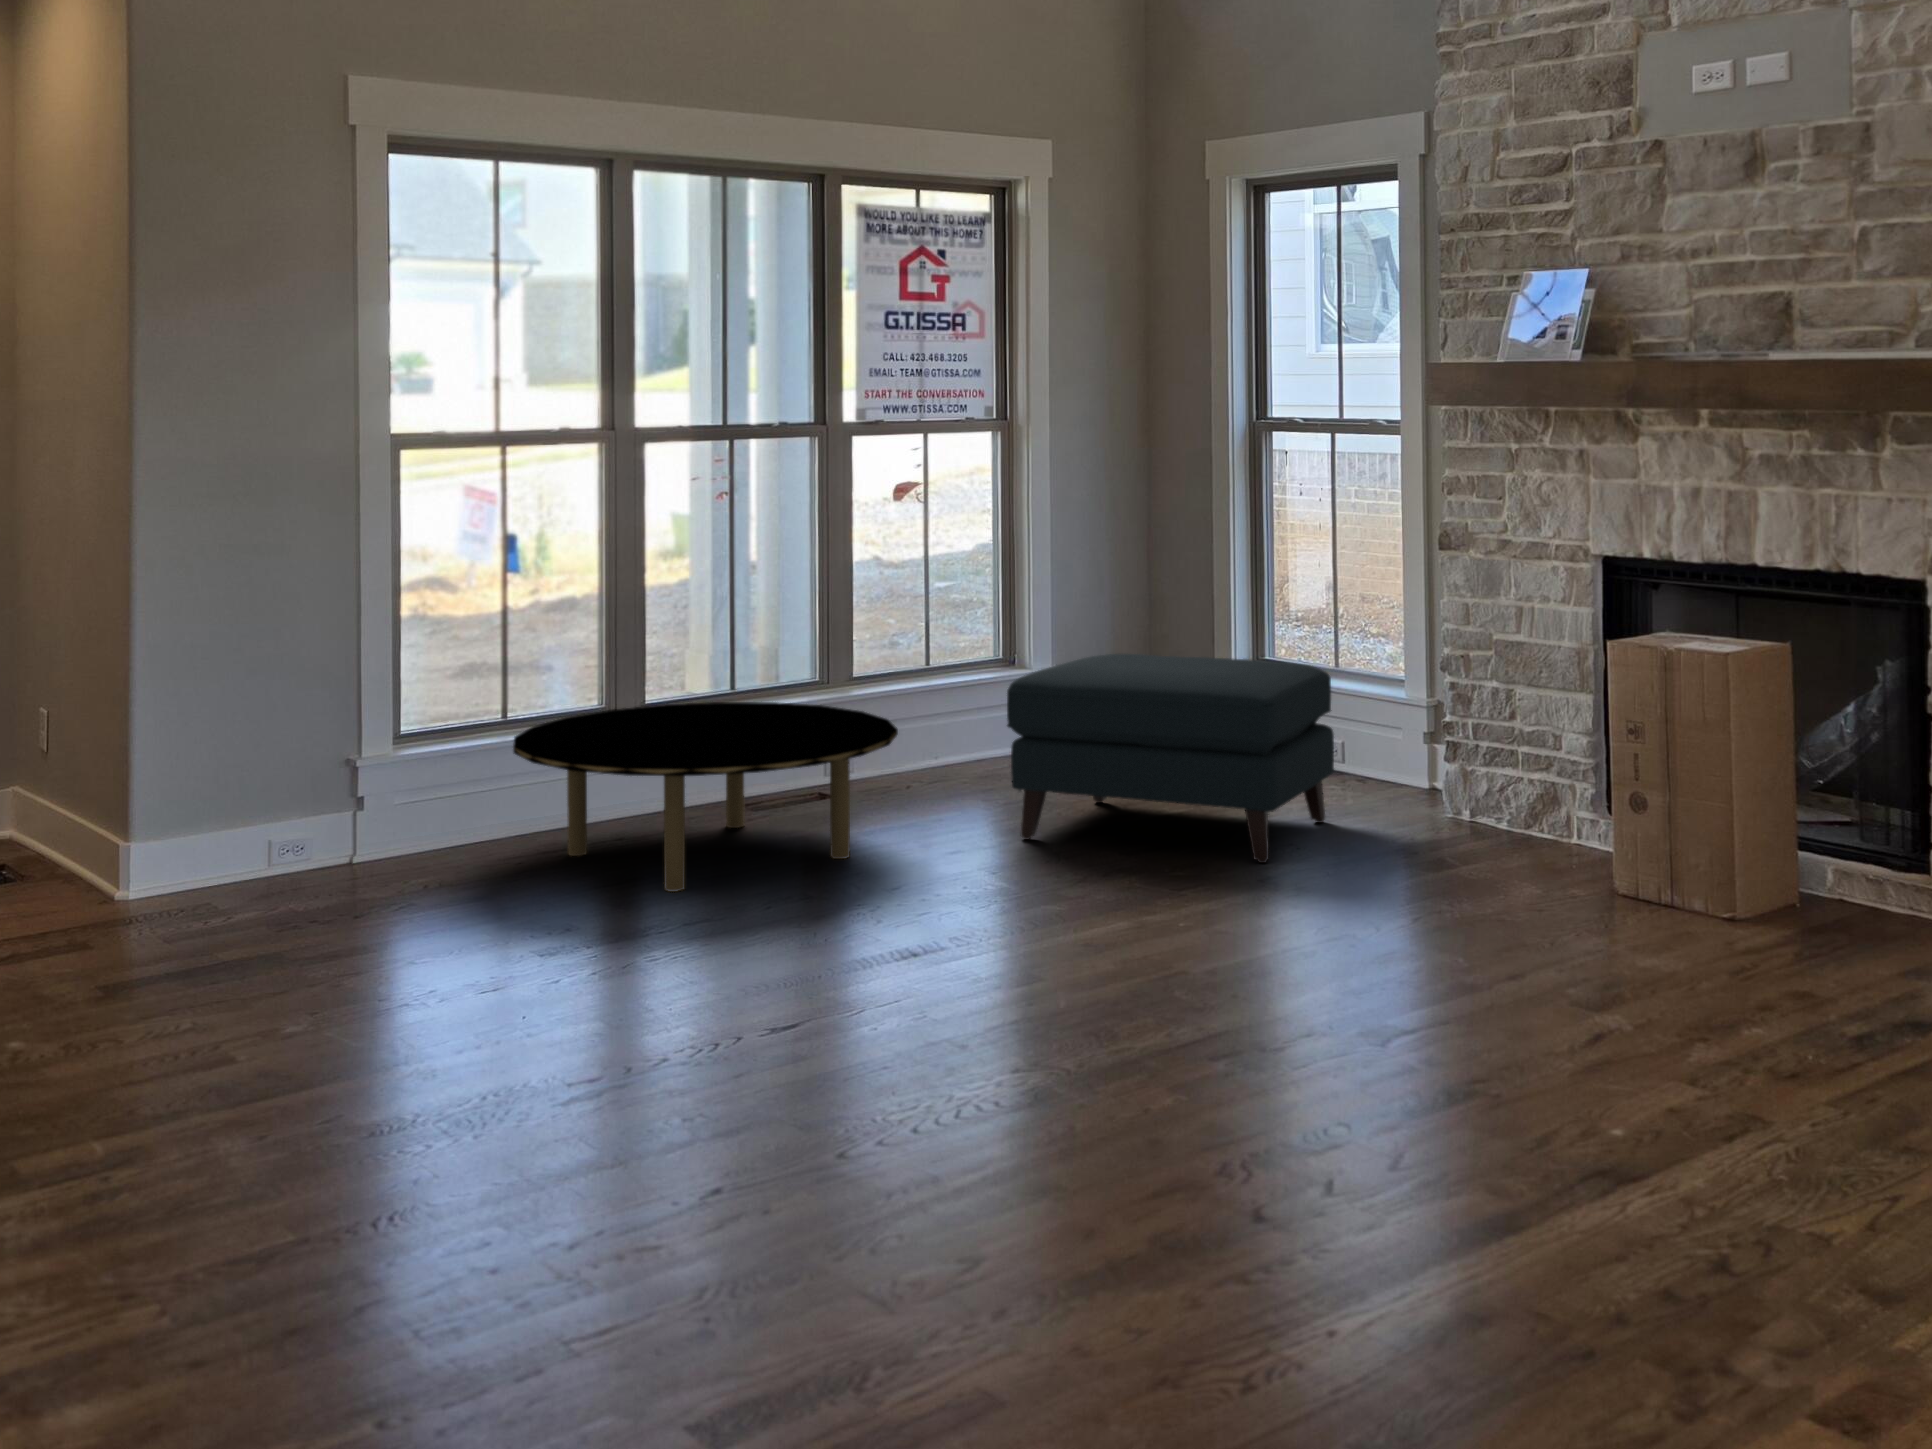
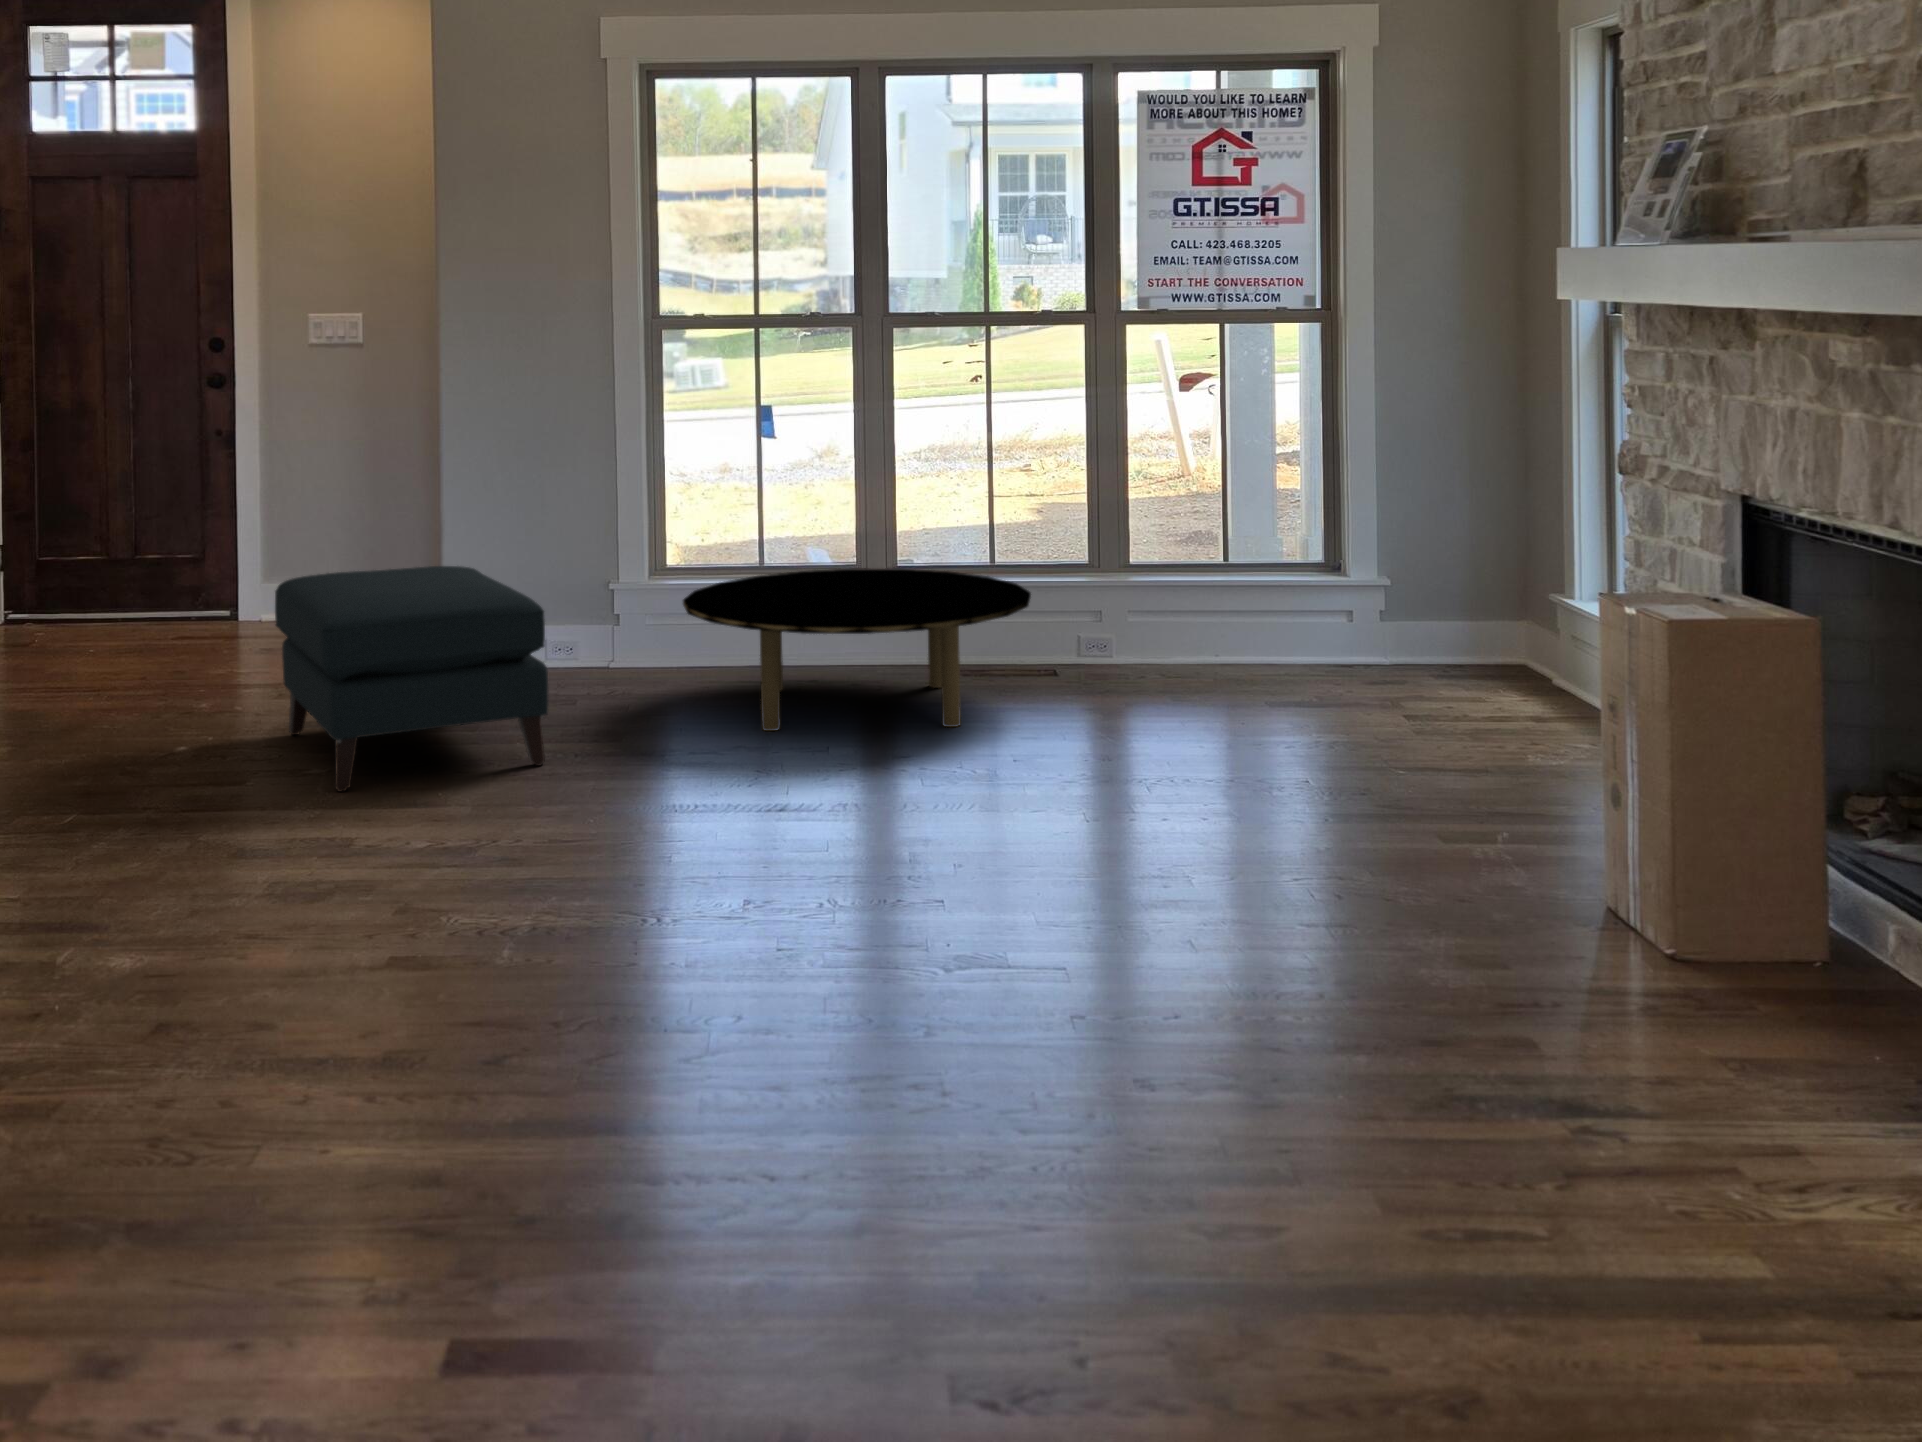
ottoman: present [1007,654,1334,863] -> present [275,566,548,791]

